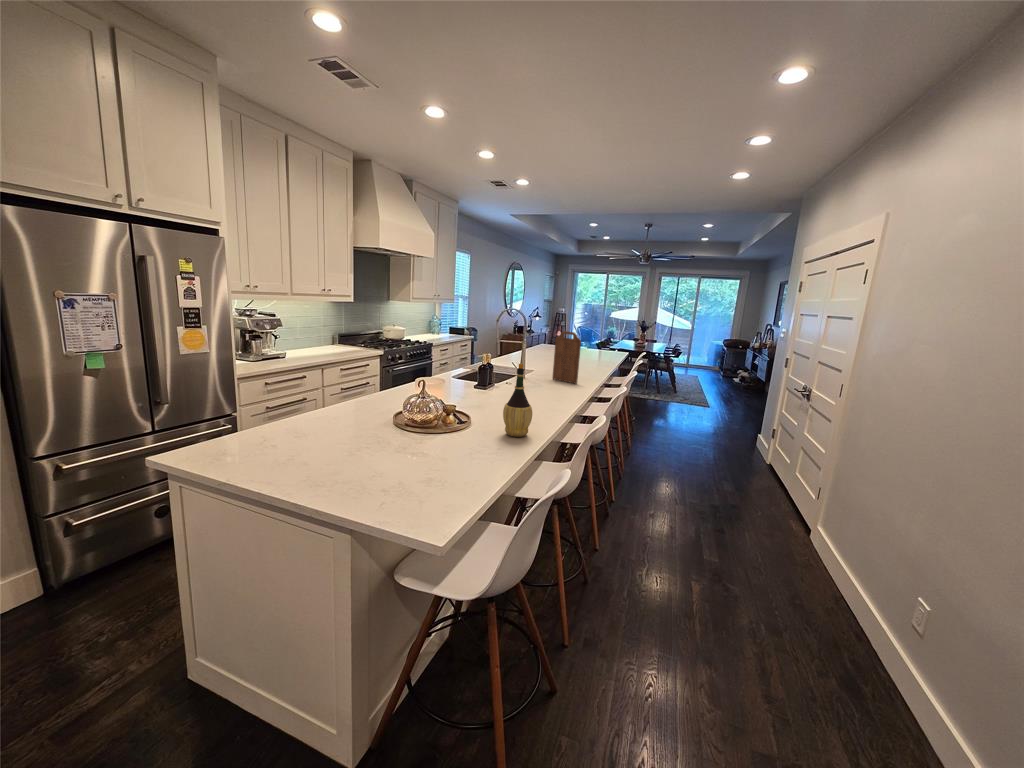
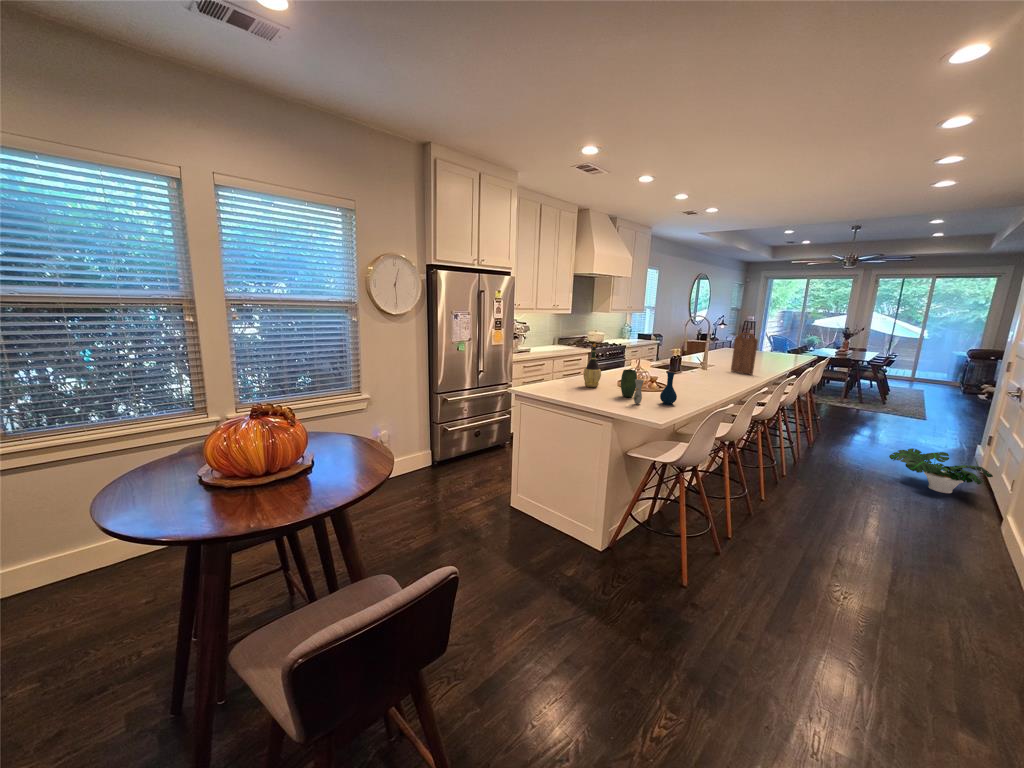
wine bottle: present [503,364,532,437] -> present [584,344,601,387]
vase: none [387,404,481,474] -> present [621,370,677,405]
potted plant: none [703,450,785,495] -> present [889,448,993,493]

